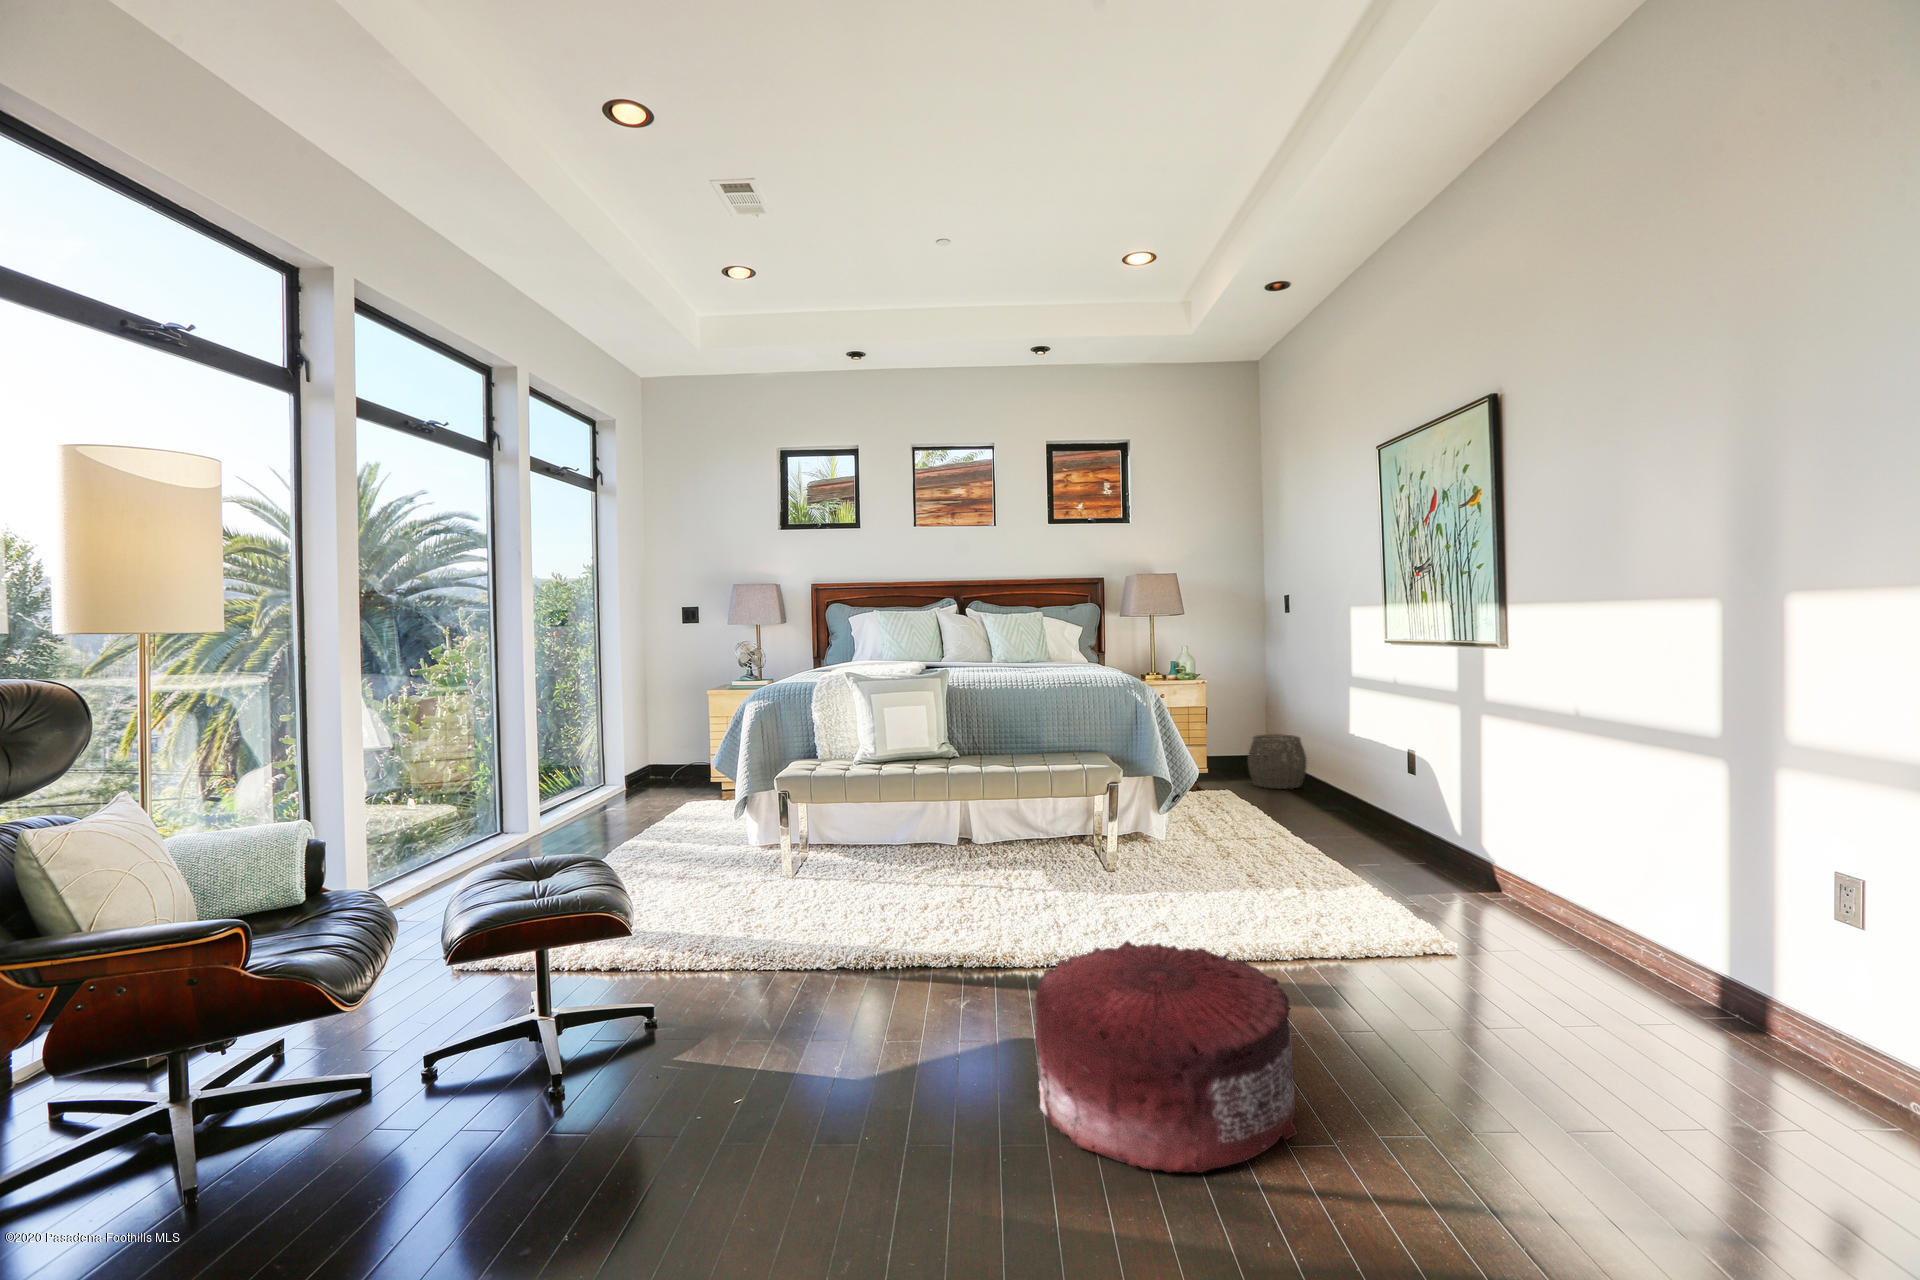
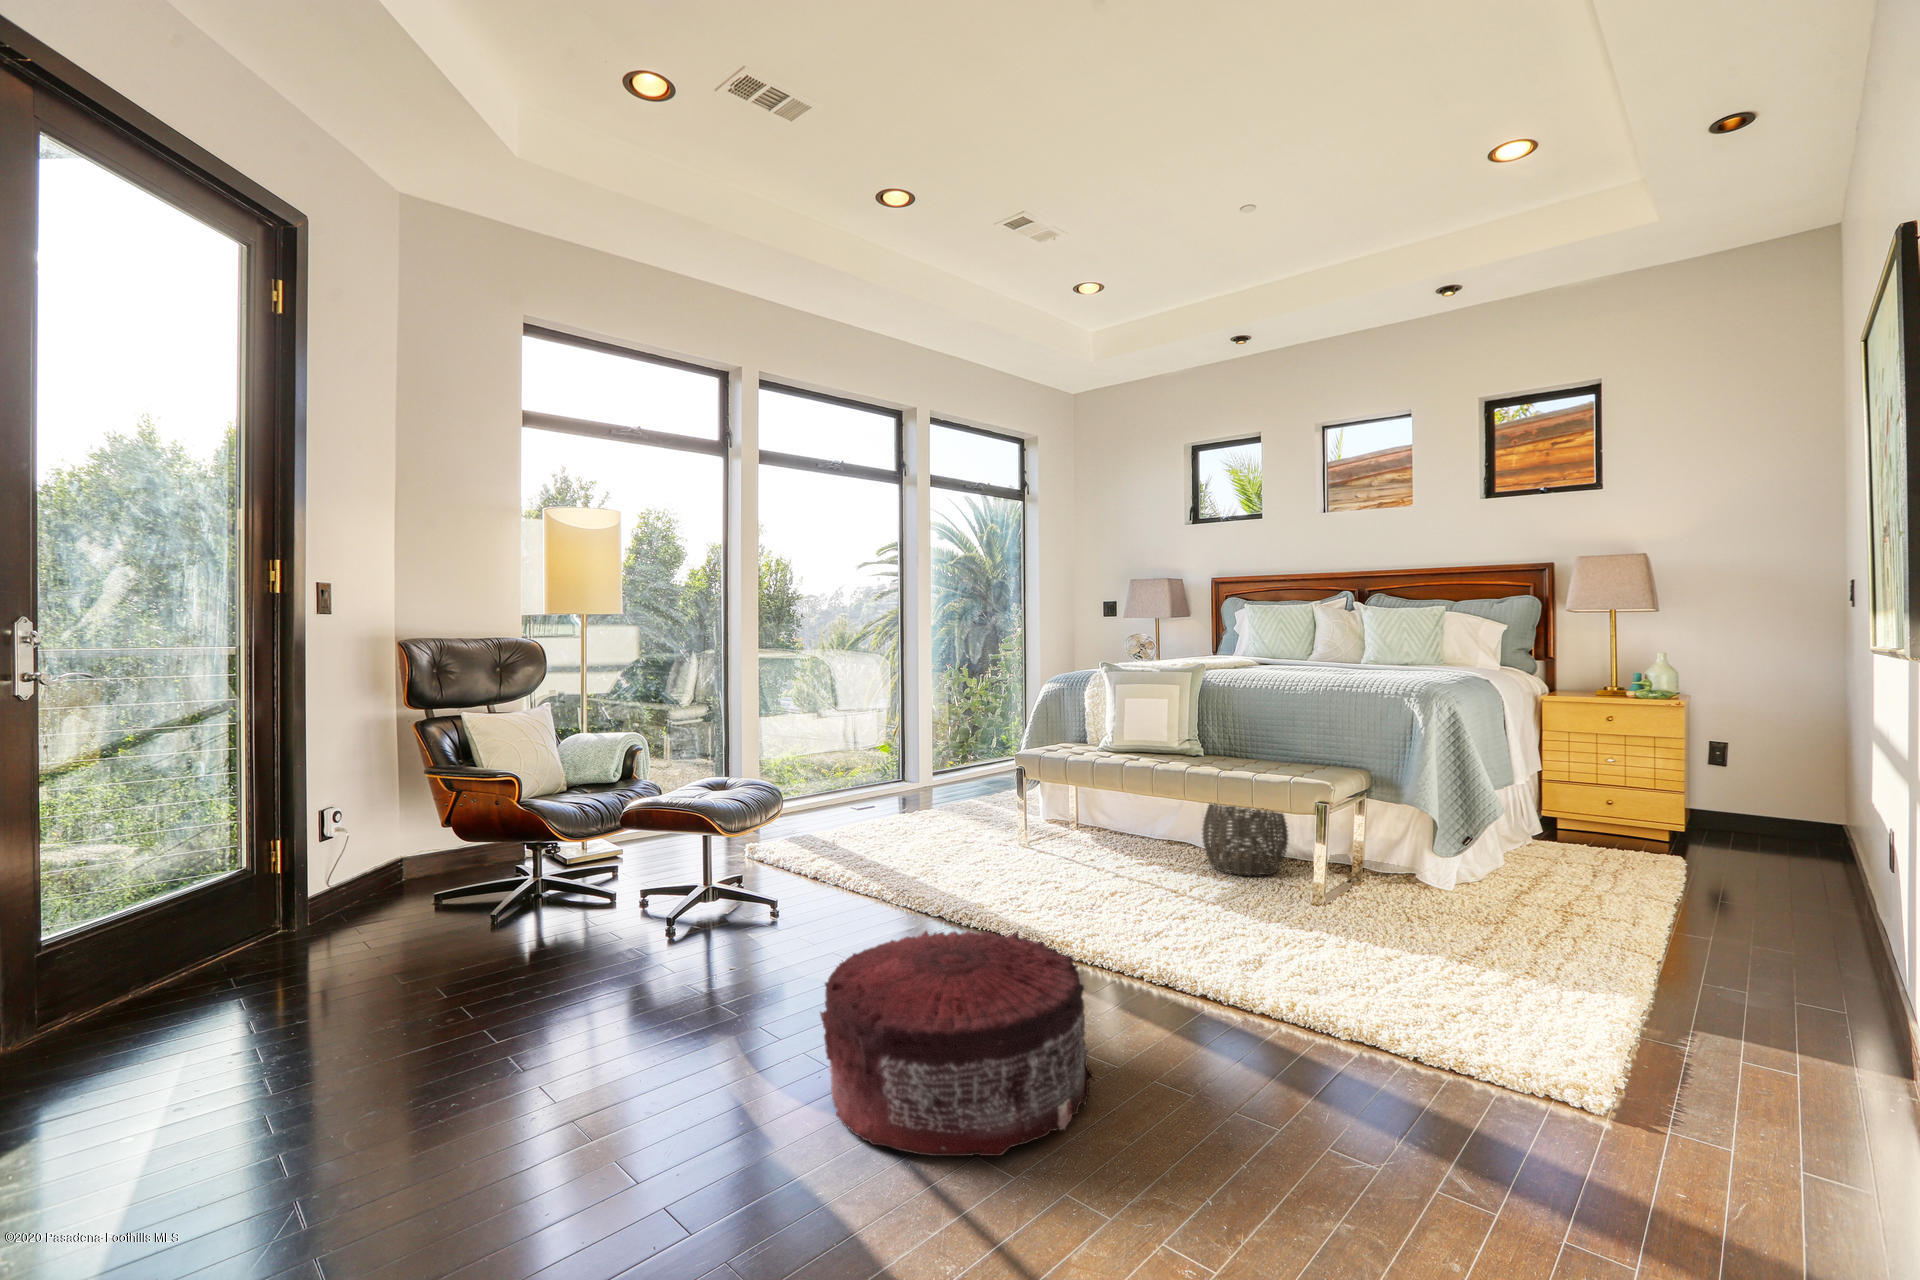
woven basket: present [1248,734,1307,789] -> present [1202,803,1288,876]

